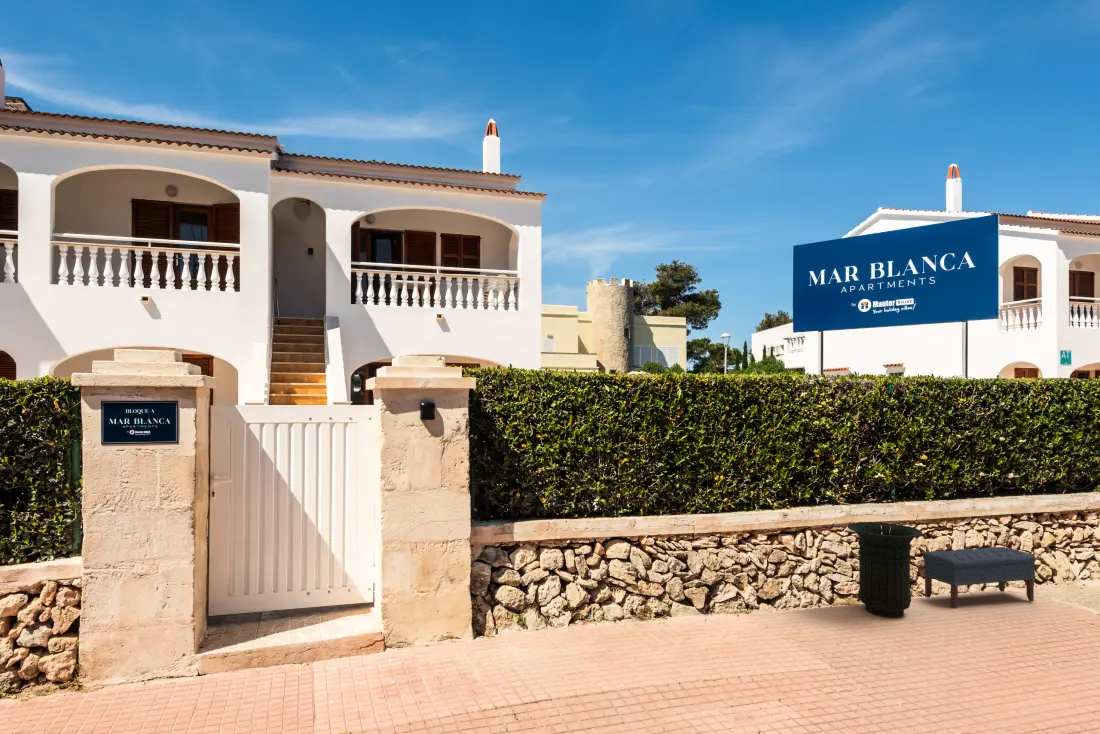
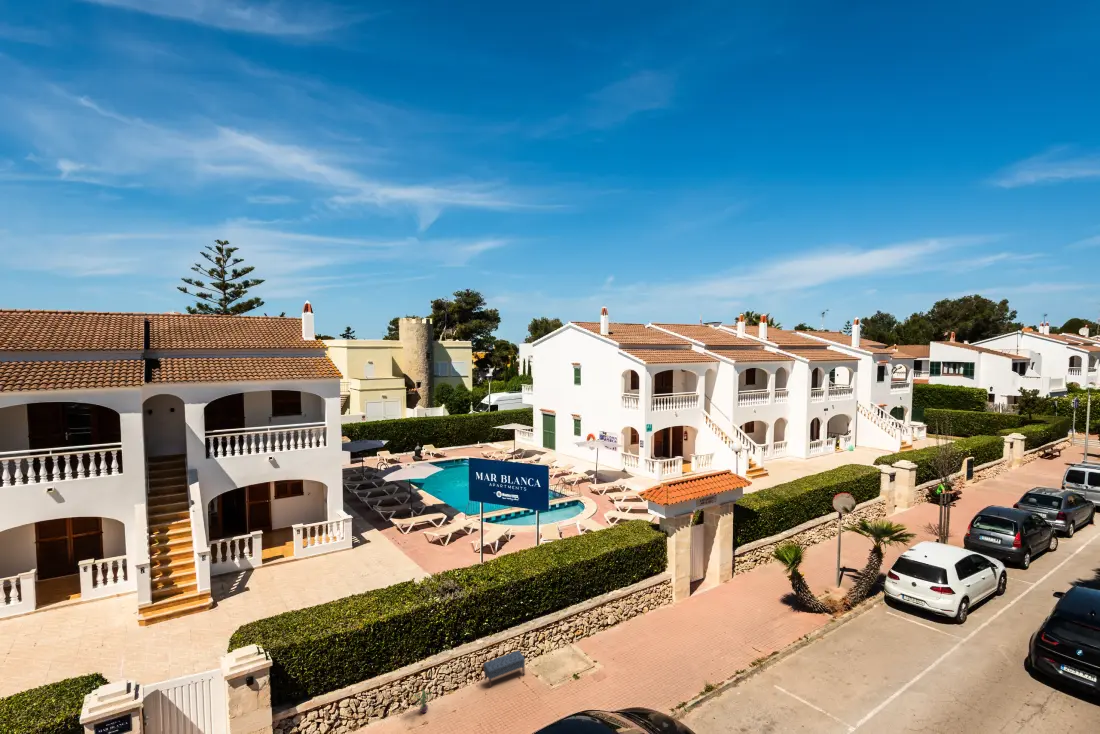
trash can: present [848,522,922,617] -> none [445,658,472,703]
decorative plant: none [776,561,835,620] -> present [417,689,433,713]

